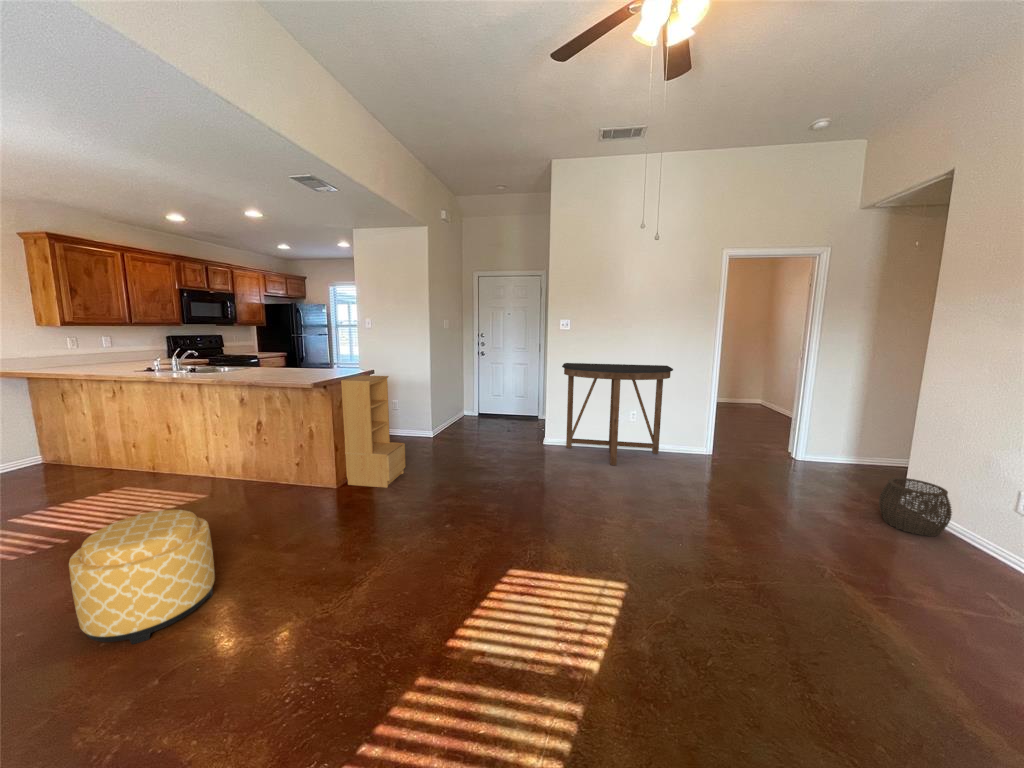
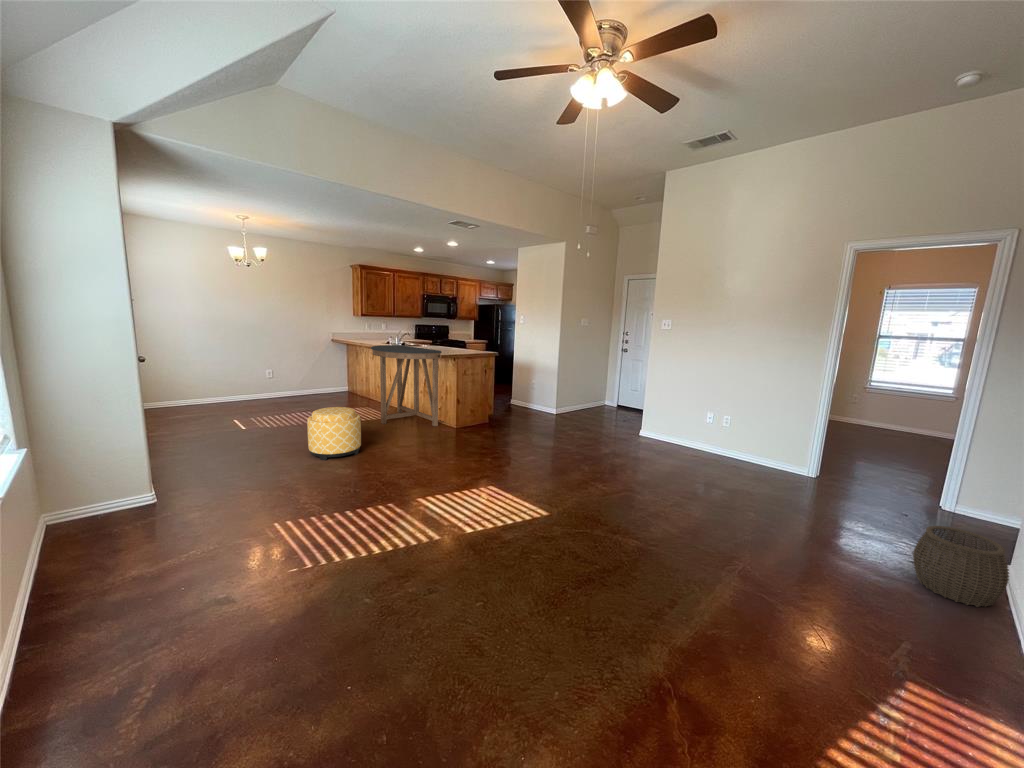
console table: present [562,363,673,465] -> present [371,345,442,426]
bookshelf: present [341,375,405,488] -> none [463,355,504,436]

